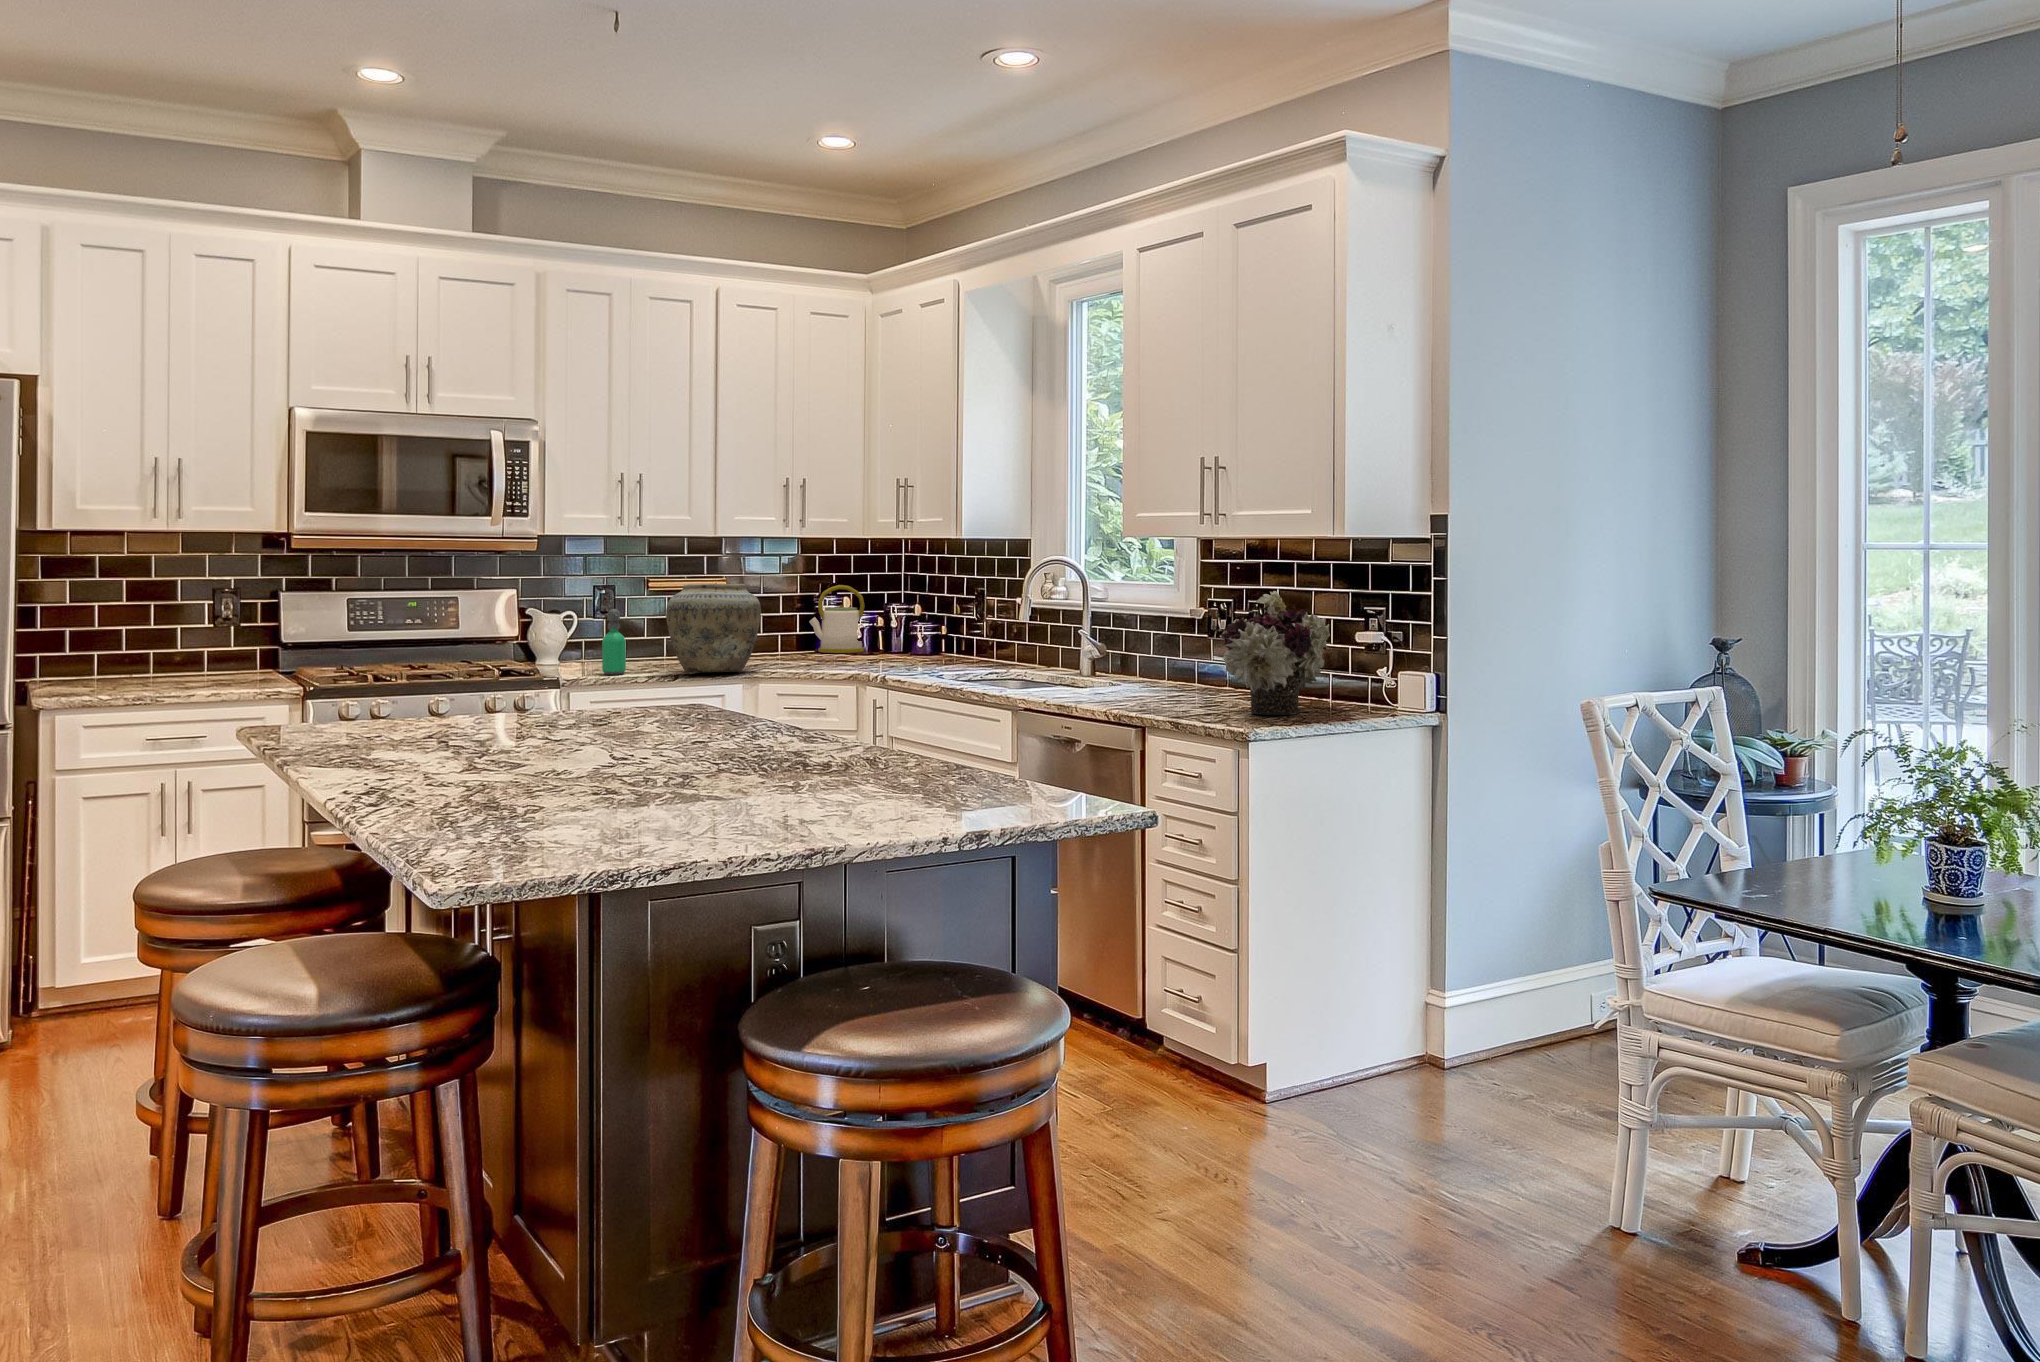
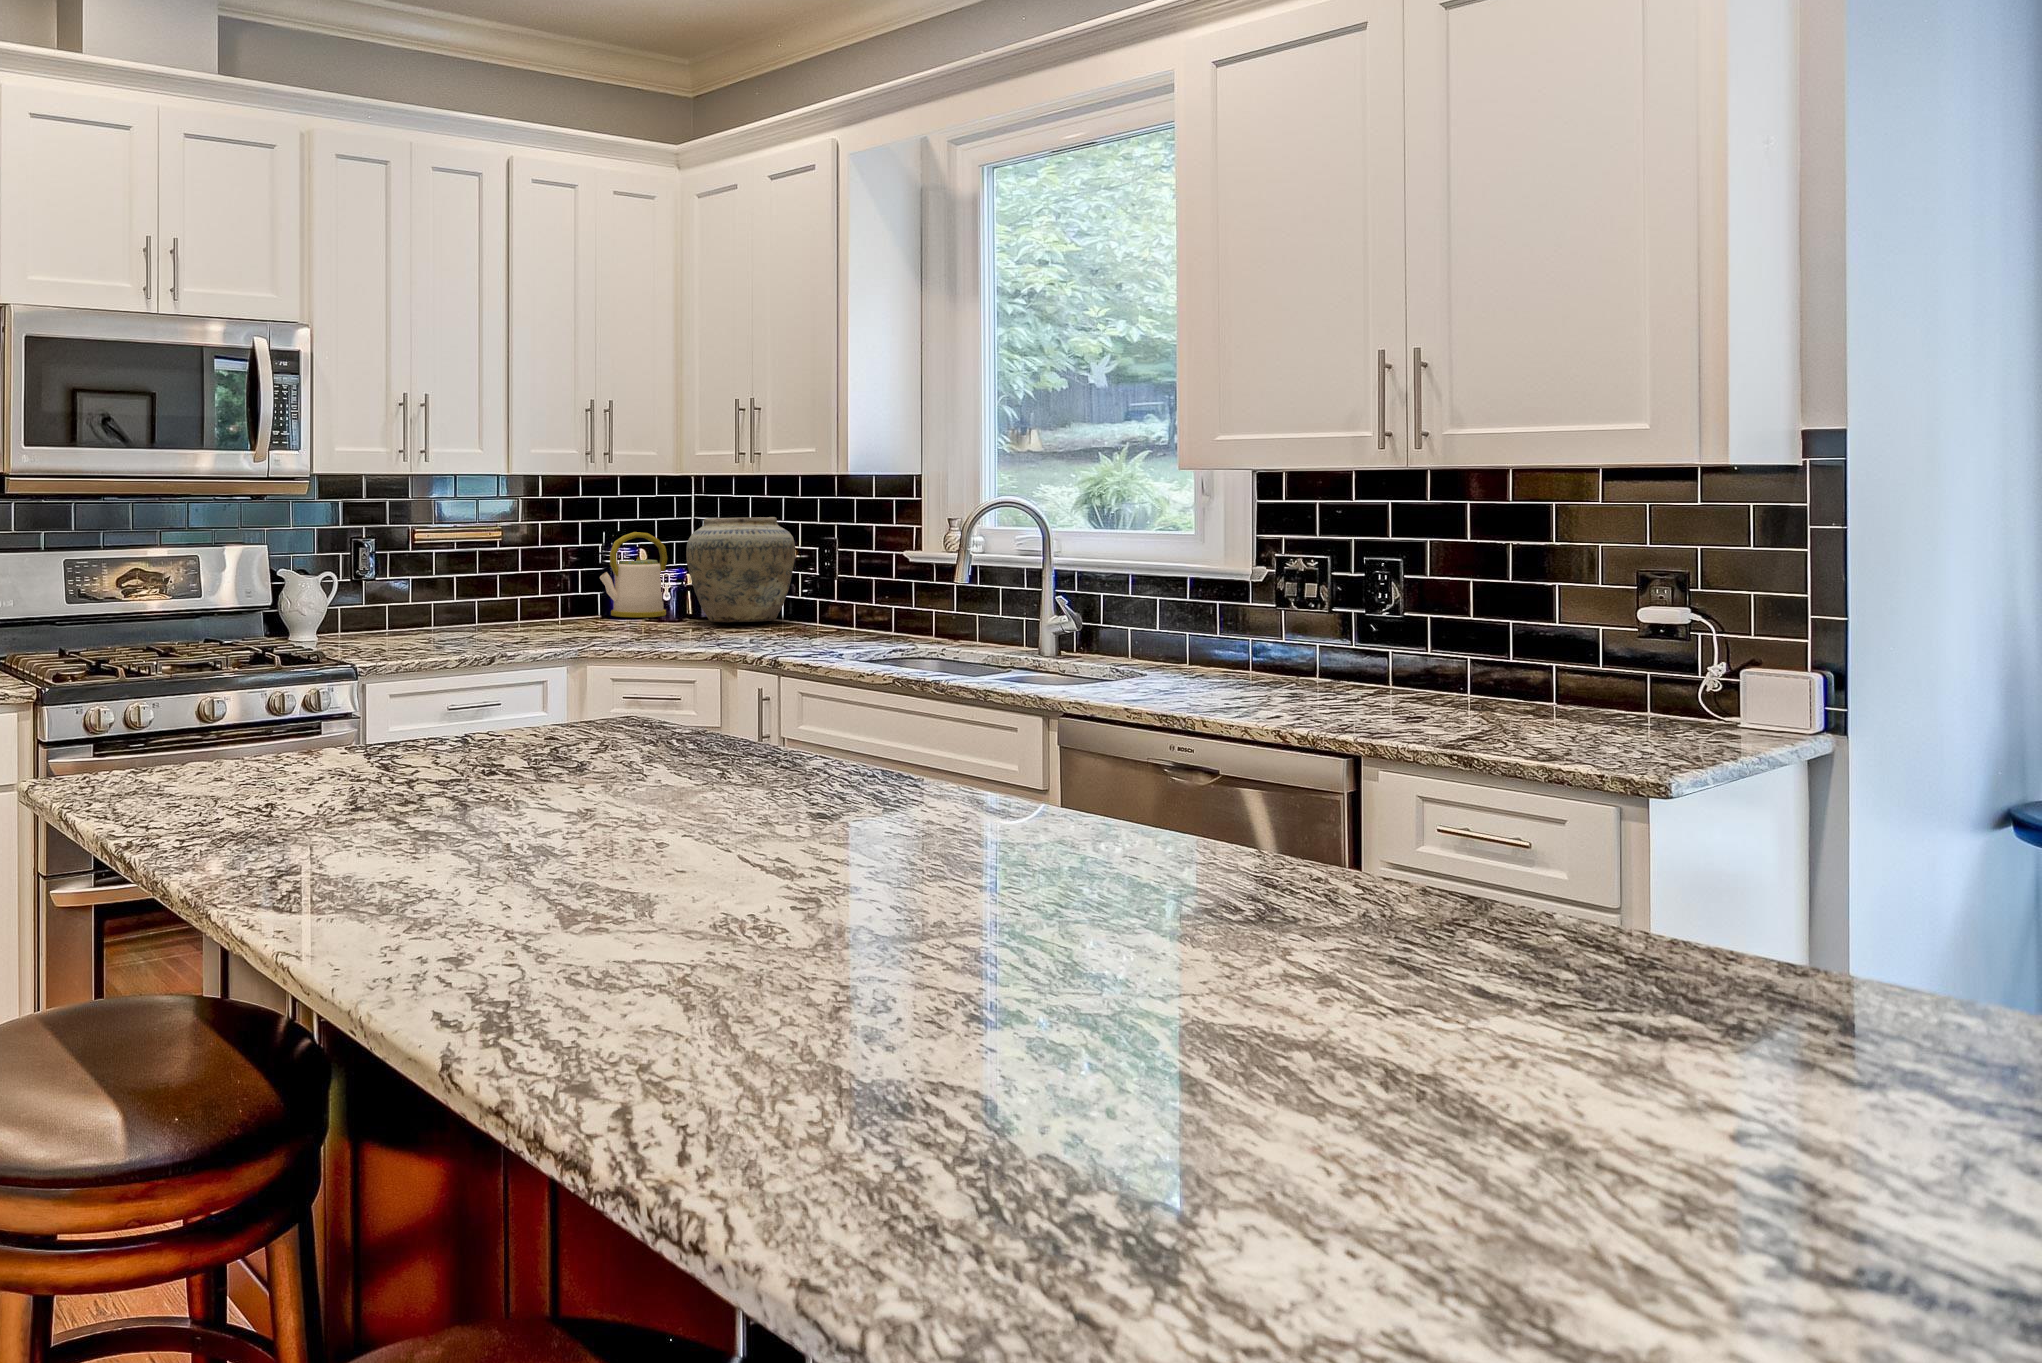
vase: present [666,584,761,673] -> present [686,517,795,622]
flower arrangement: present [1221,591,1330,715] -> none [1453,548,1672,739]
soap dispenser: present [602,609,626,675] -> none [380,568,409,653]

